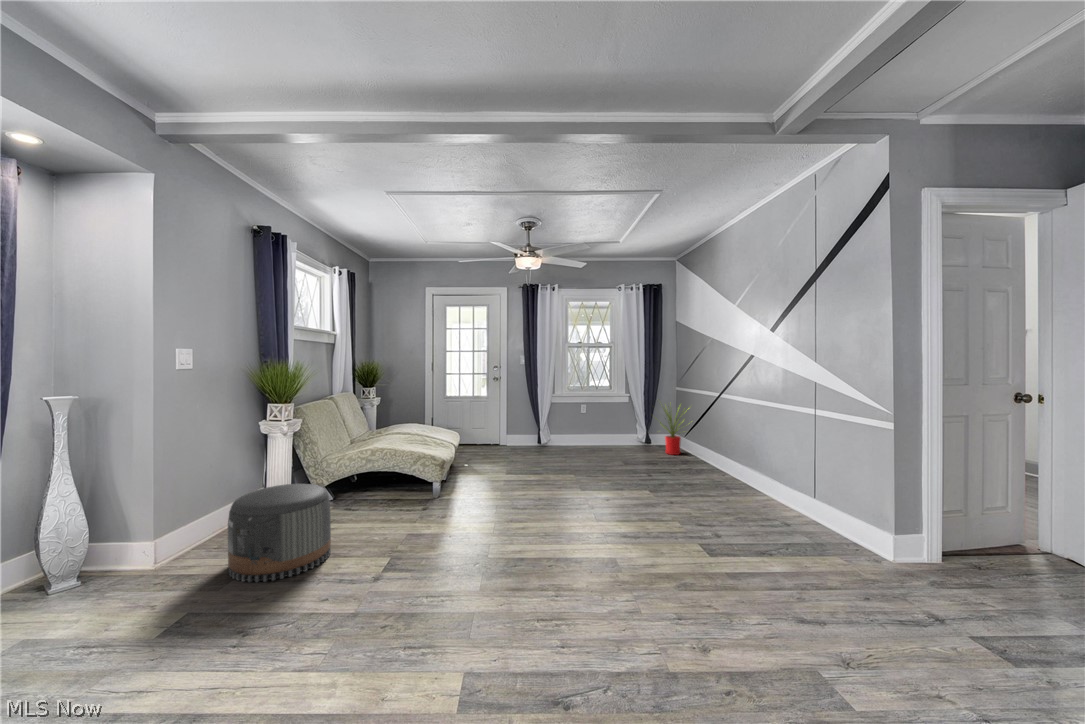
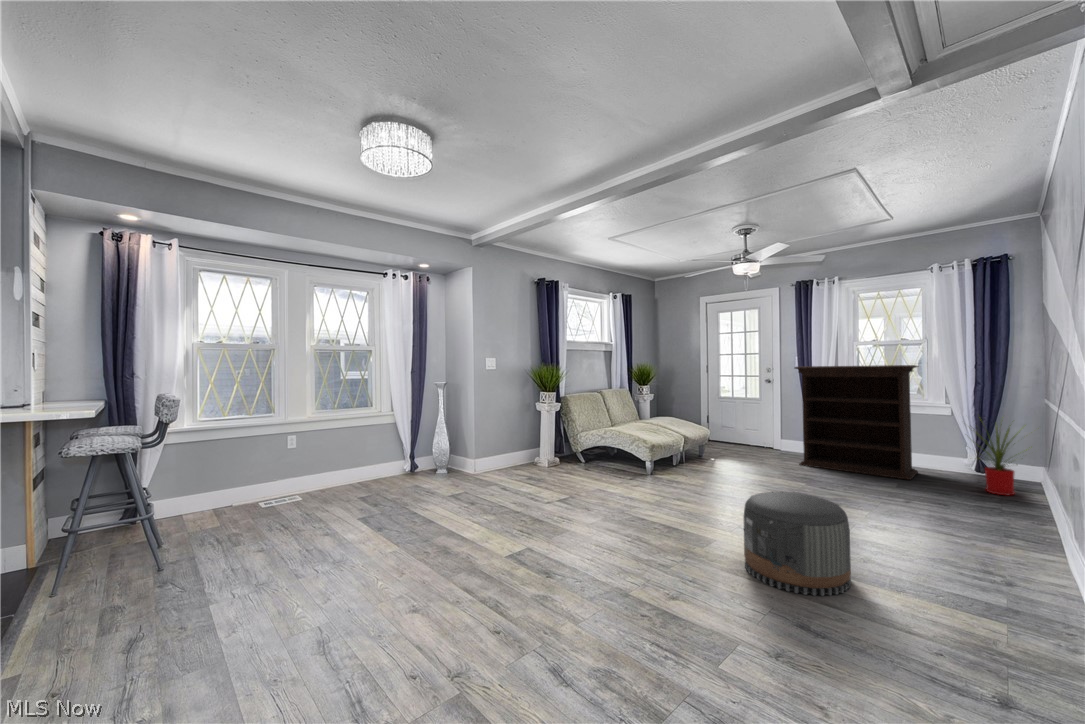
bookshelf: none [539,363,625,455] -> present [795,365,918,480]
pouf: present [228,484,331,582] -> present [744,492,851,596]

